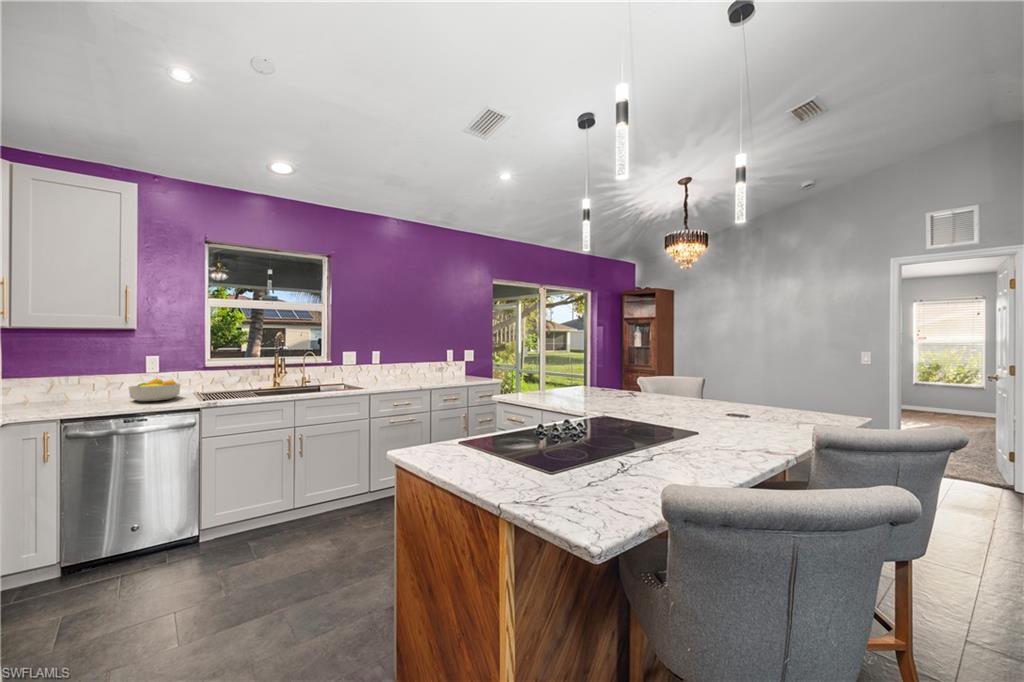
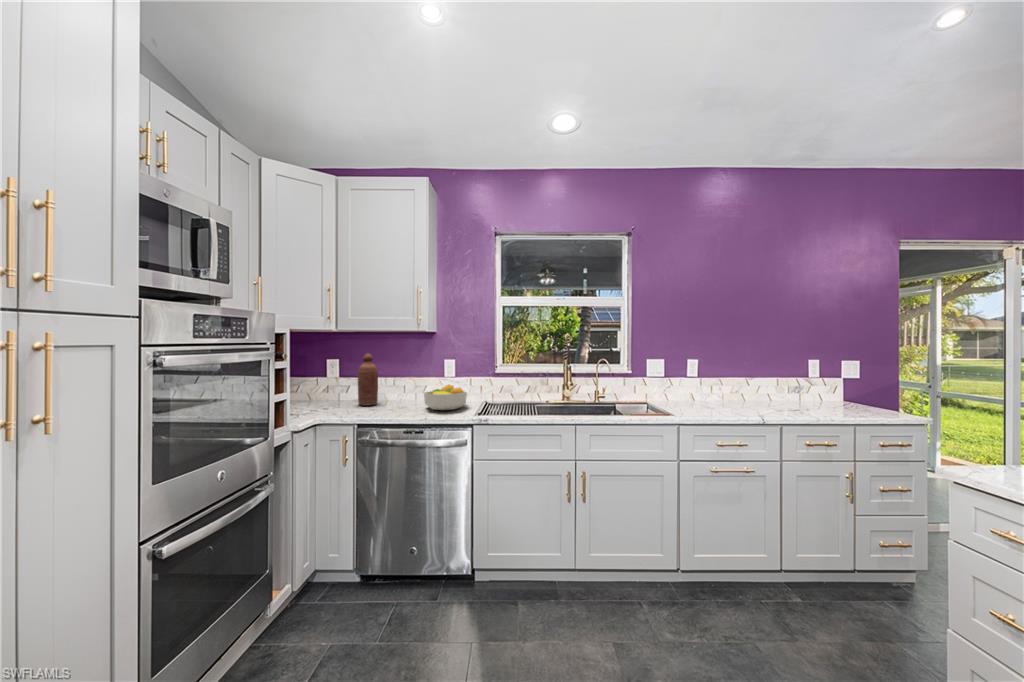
bottle: none [30,351,60,406] -> present [358,353,378,406]

